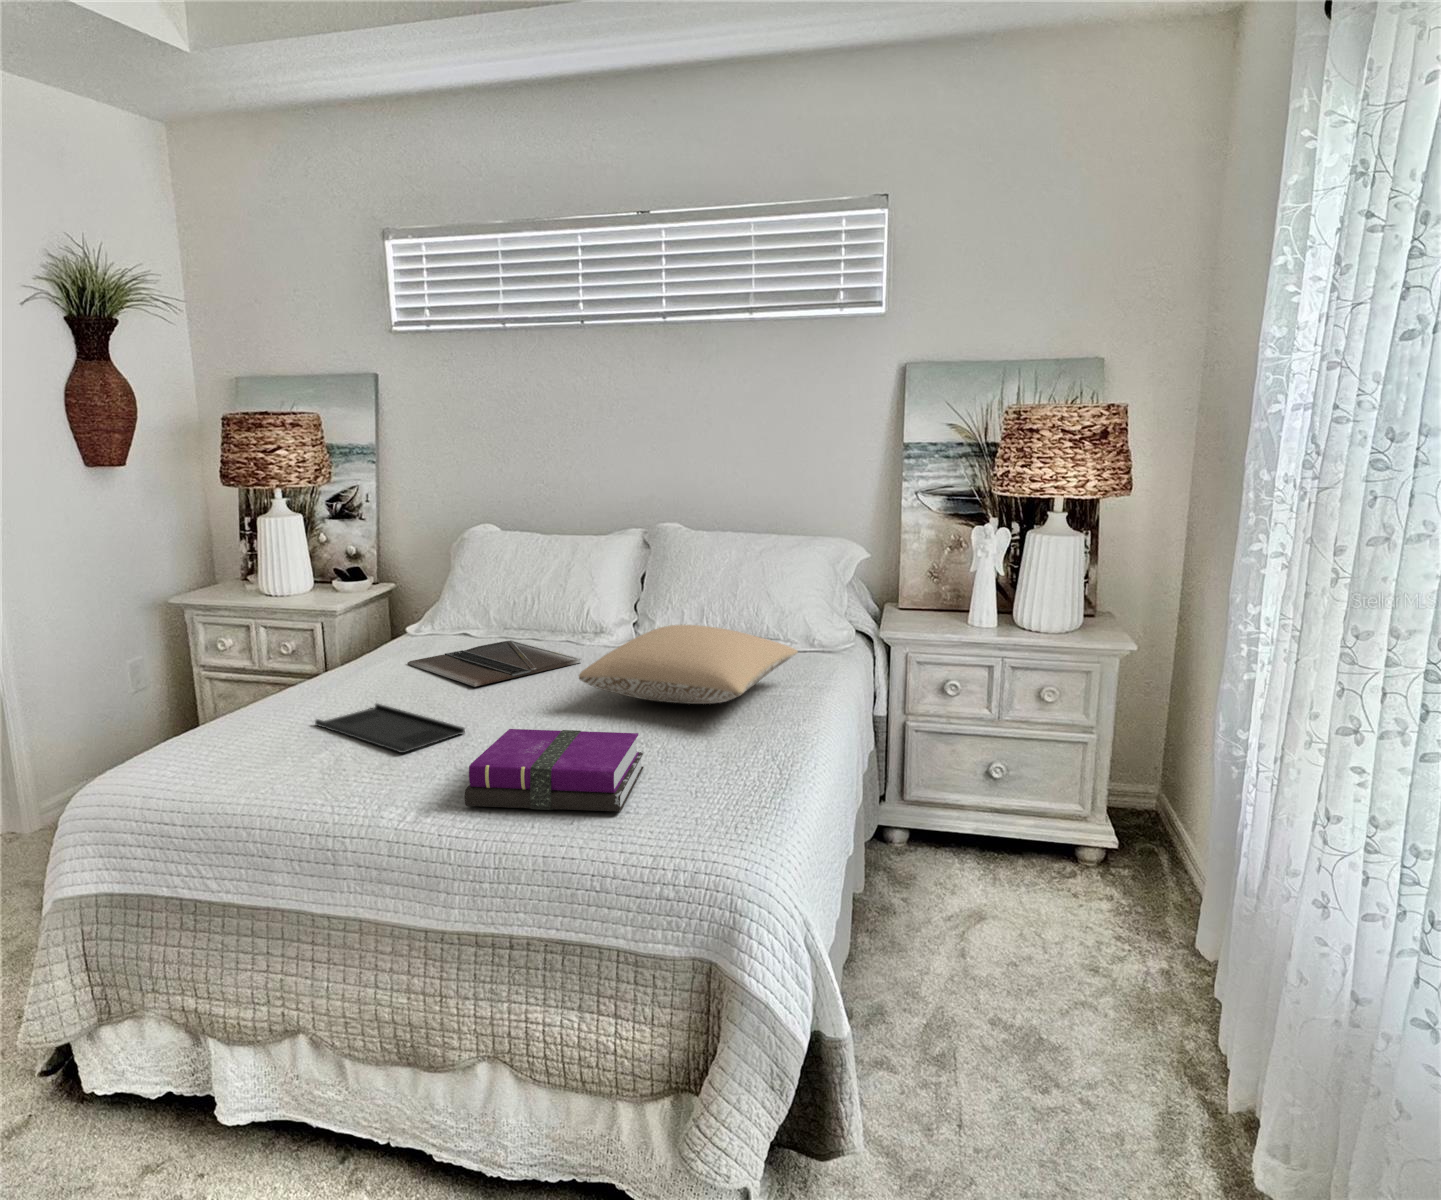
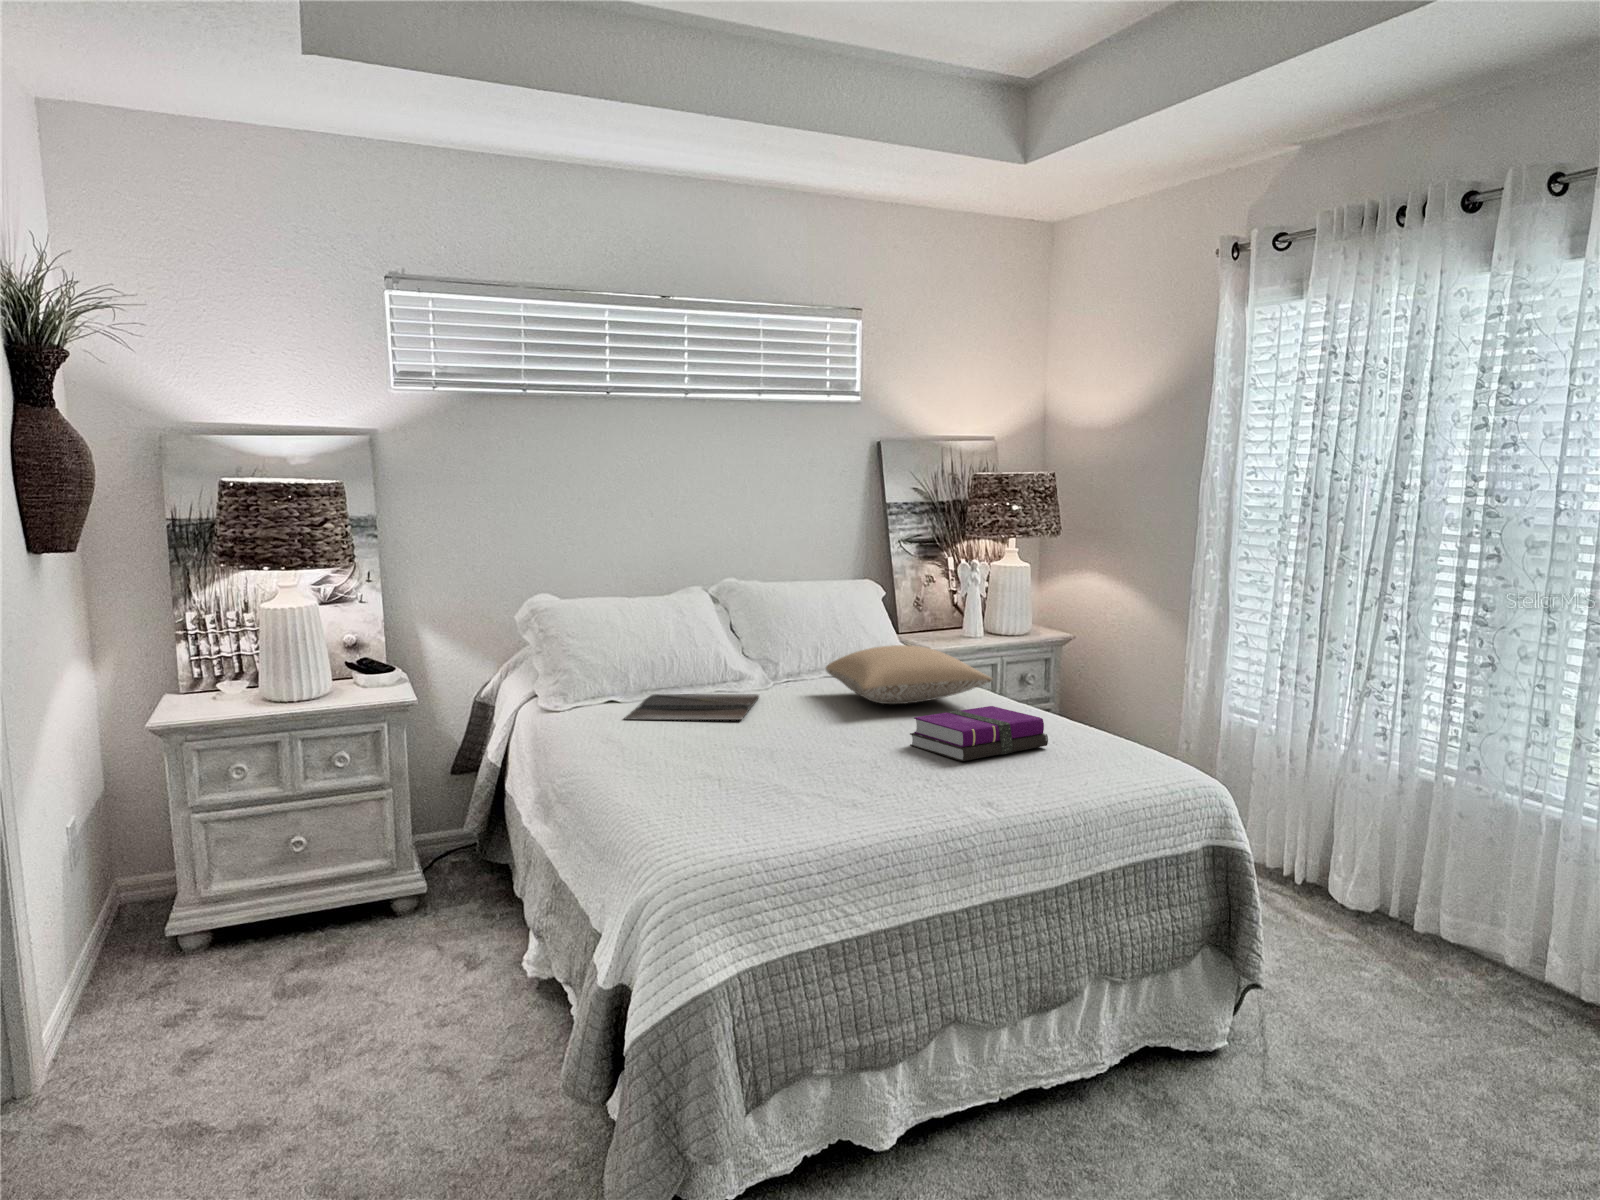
tray: present [315,704,465,753] -> none [706,735,834,757]

